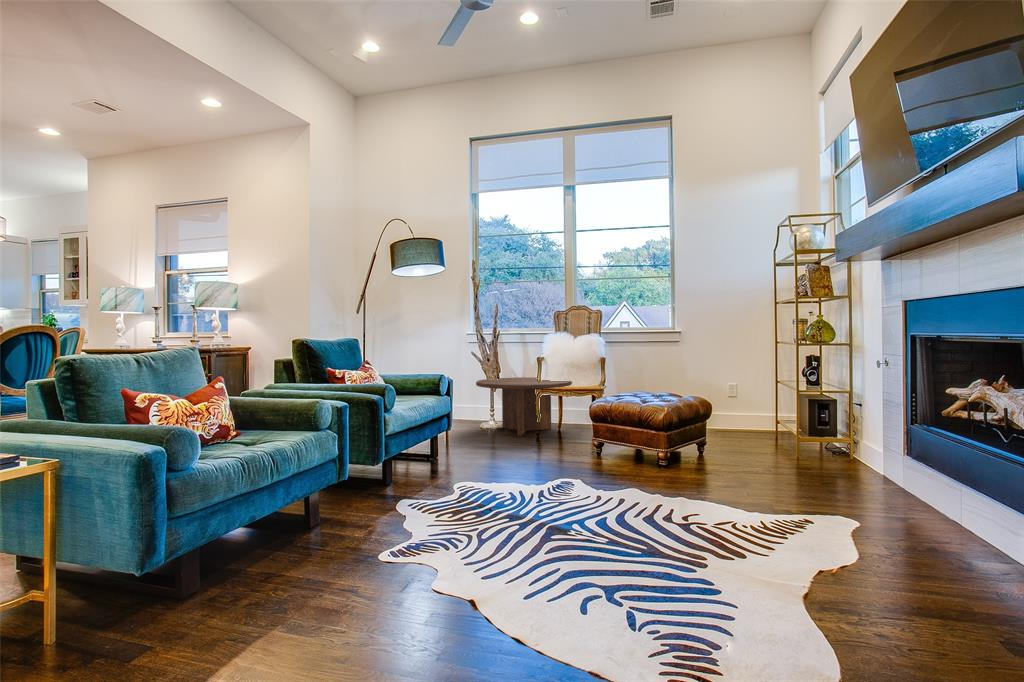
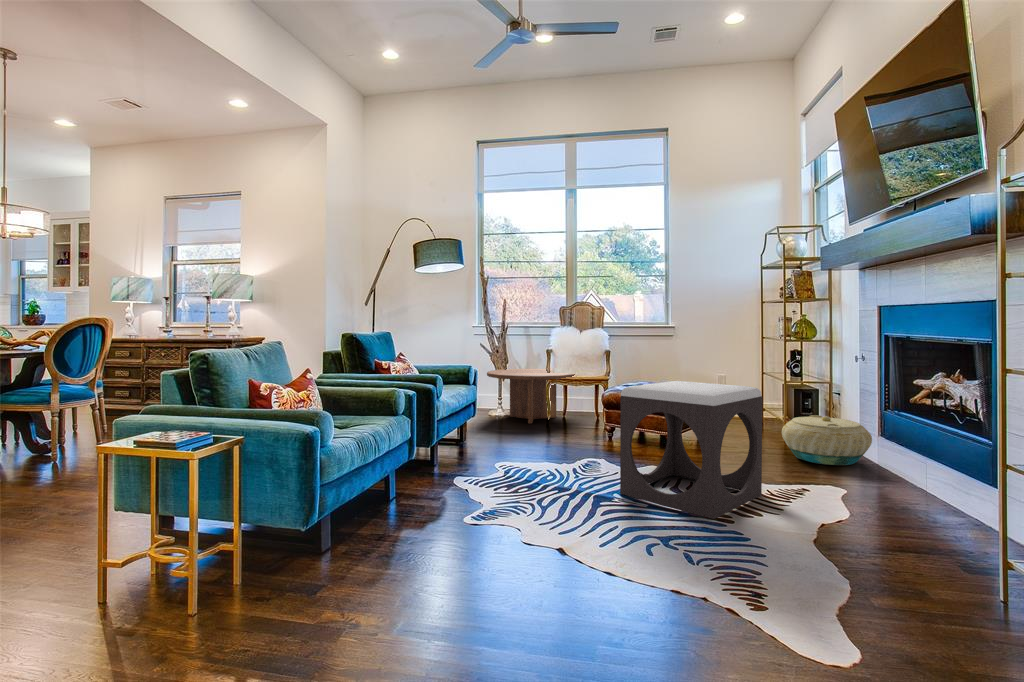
footstool: none [579,390,752,562] -> present [620,381,762,519]
basket: none [789,430,898,490] -> present [782,415,872,465]

